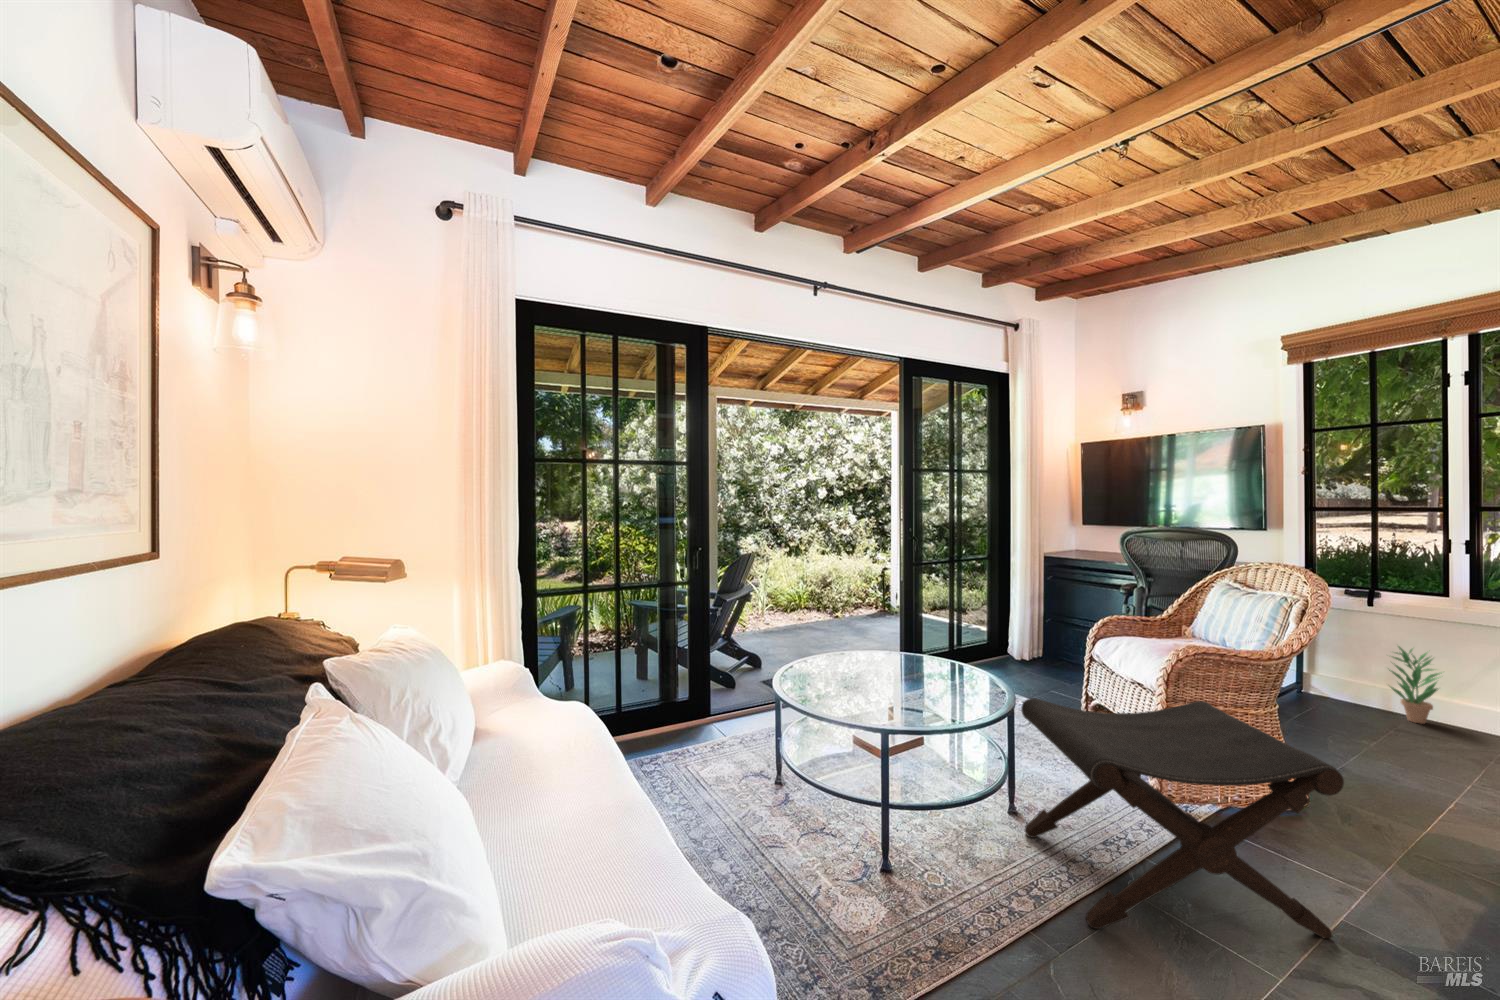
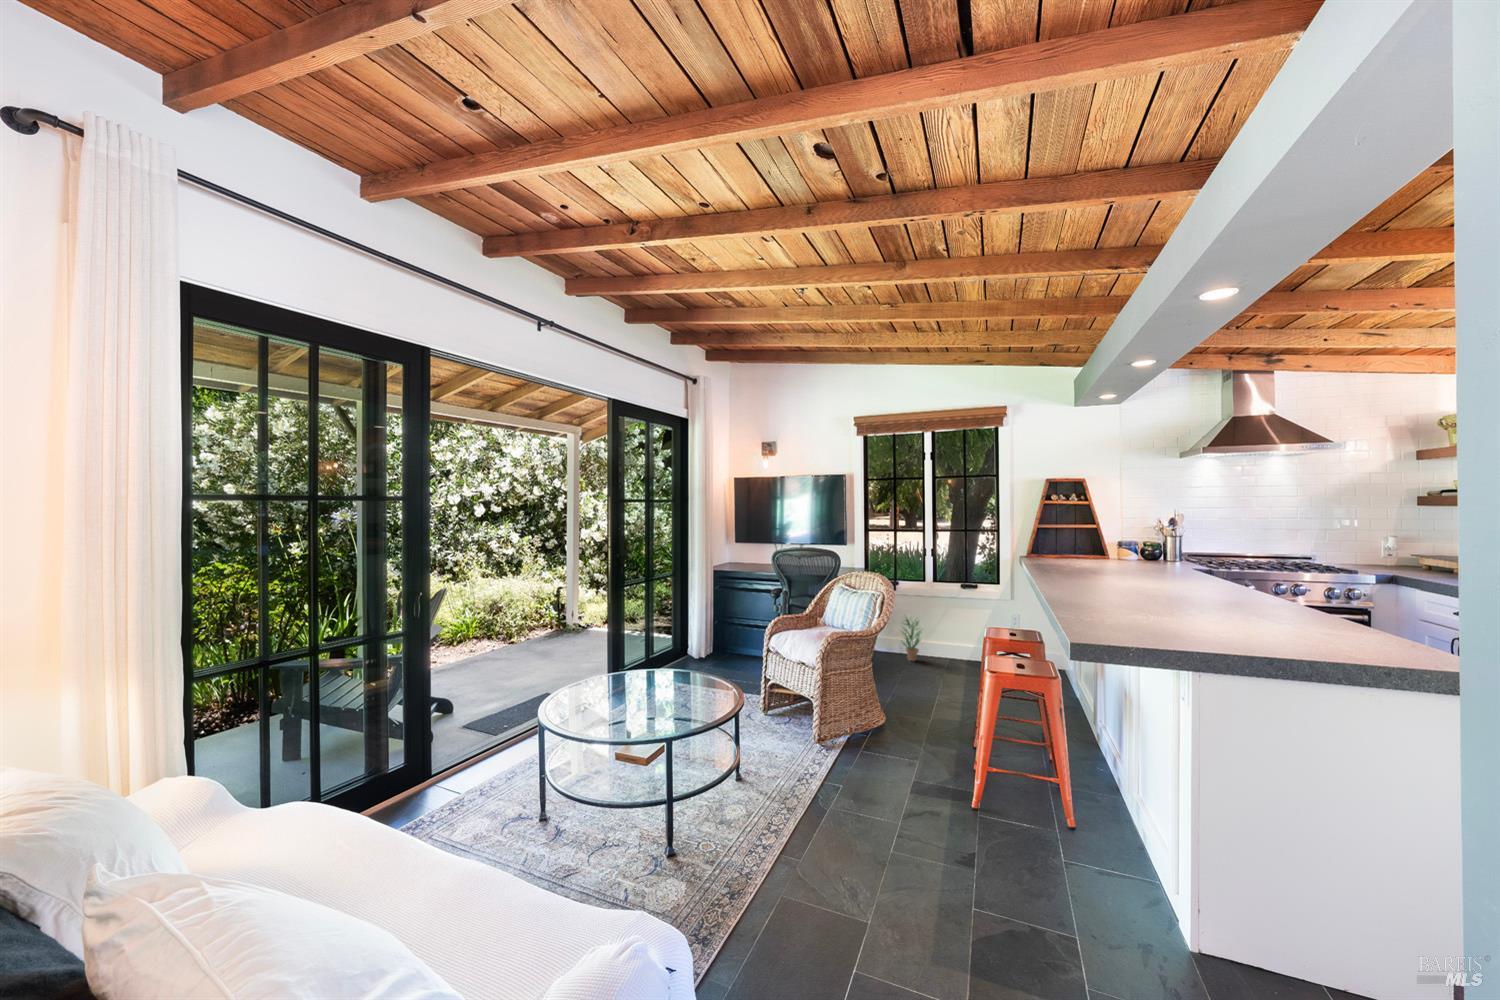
footstool: present [1021,698,1344,938] -> none [749,672,922,840]

